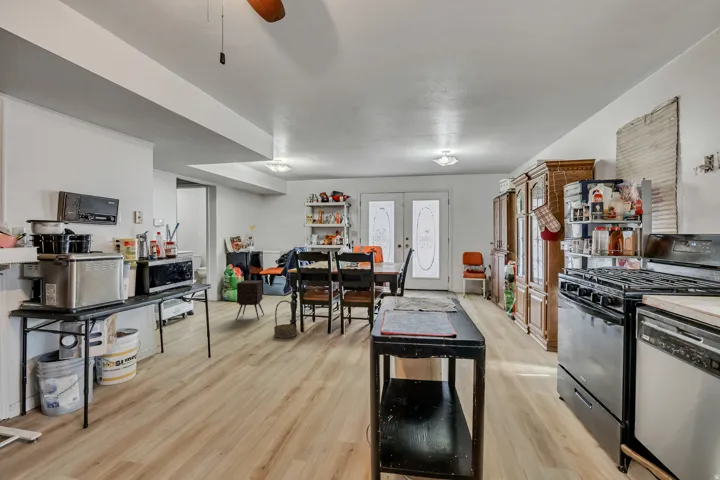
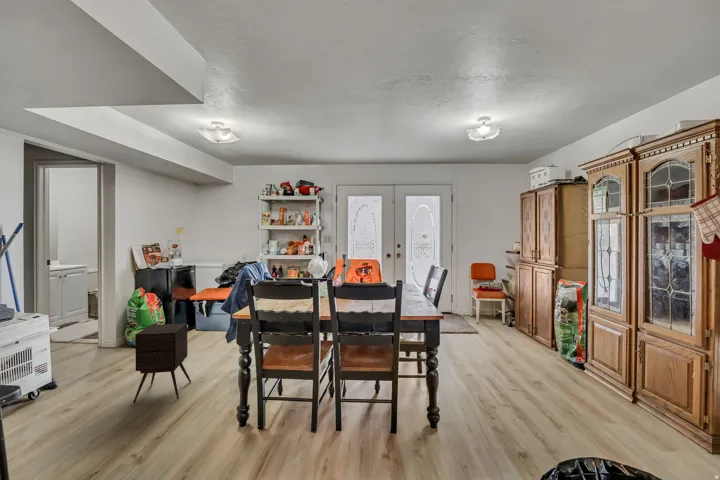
basket: present [274,300,297,338] -> none [204,380,251,464]

